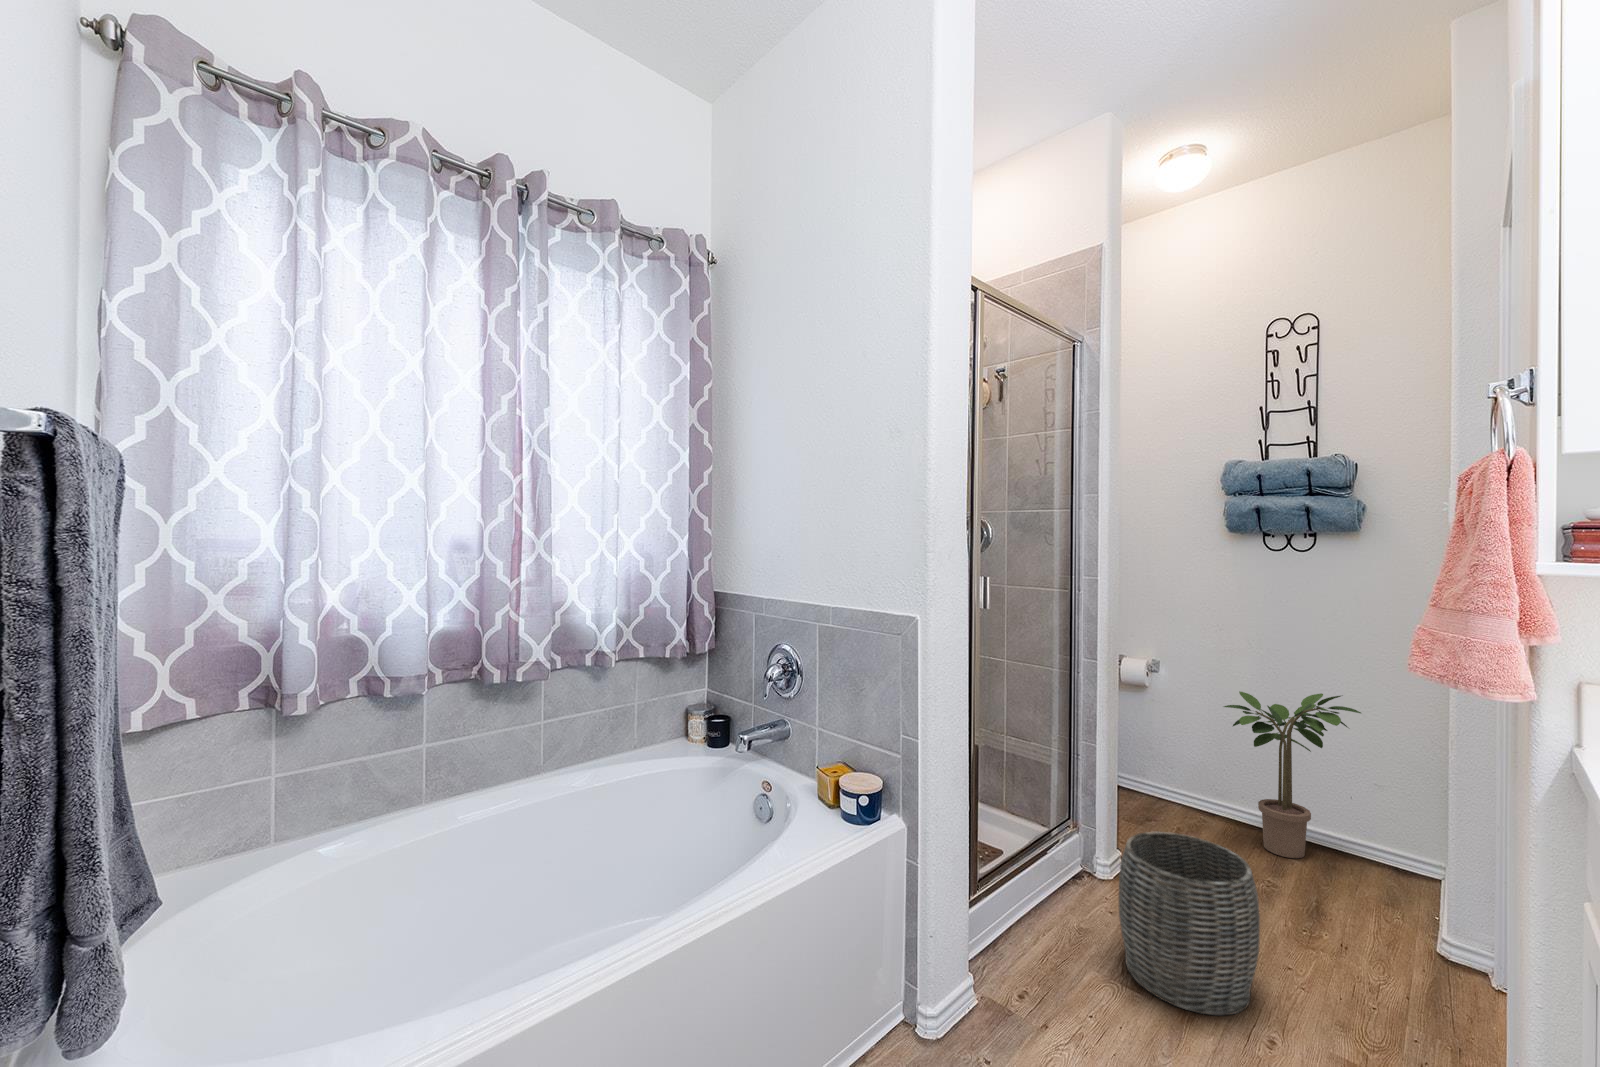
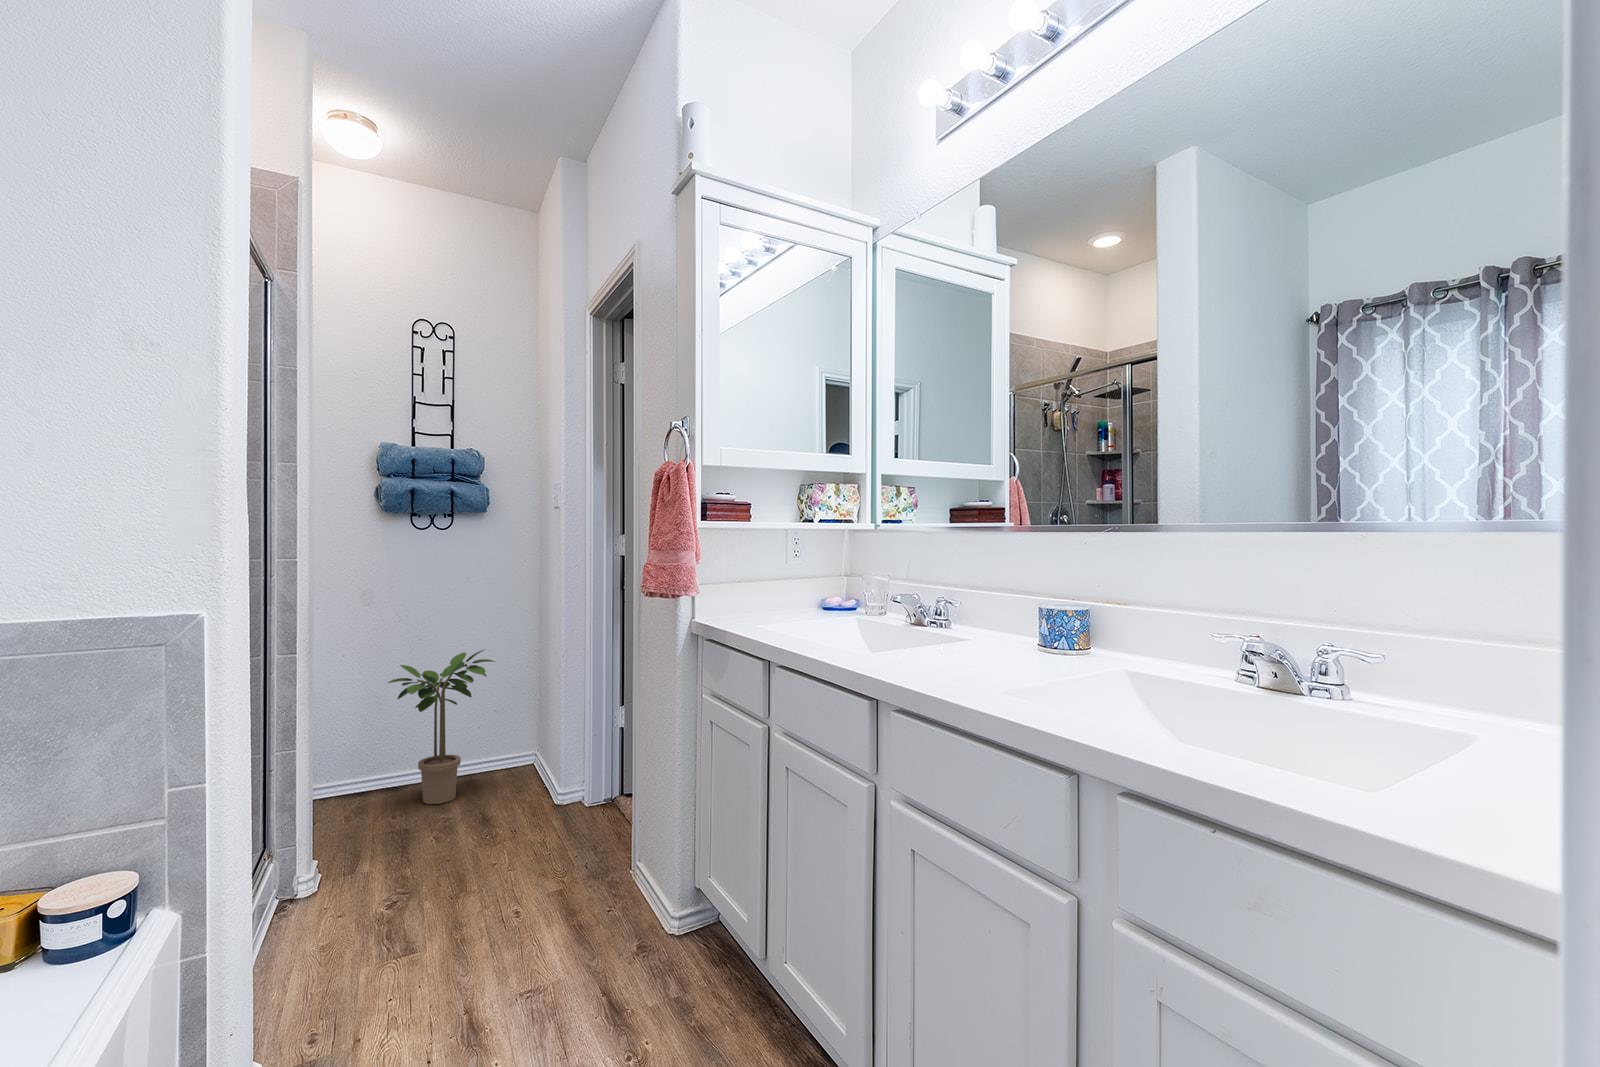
woven basket: present [1119,832,1260,1015] -> none [375,792,501,950]

